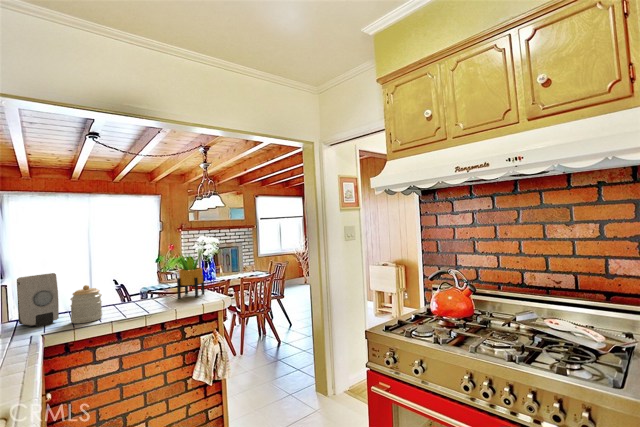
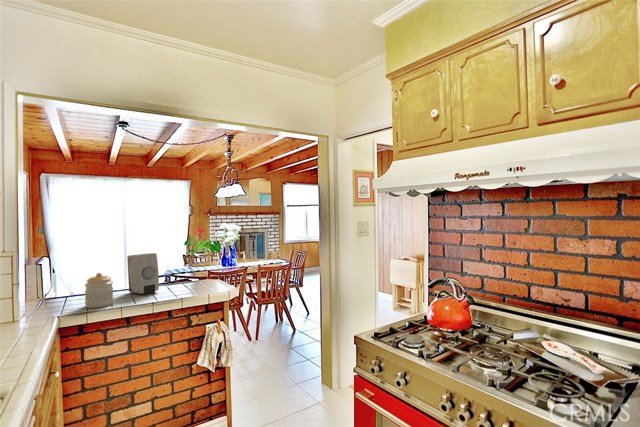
potted plant: present [177,255,205,298] -> none [187,242,213,287]
soap dispenser: present [17,273,59,327] -> present [127,253,159,295]

